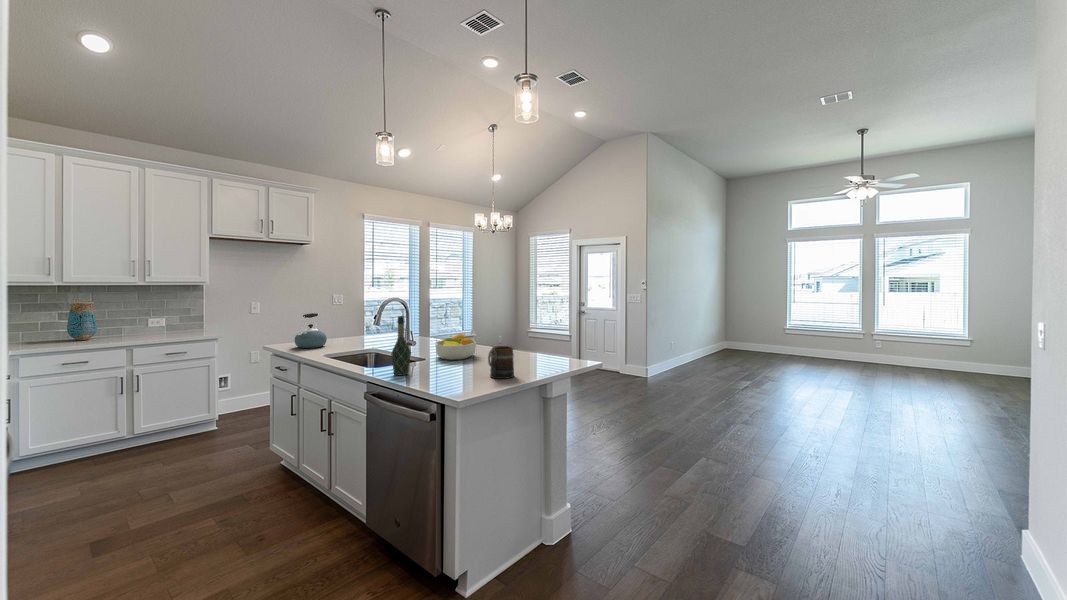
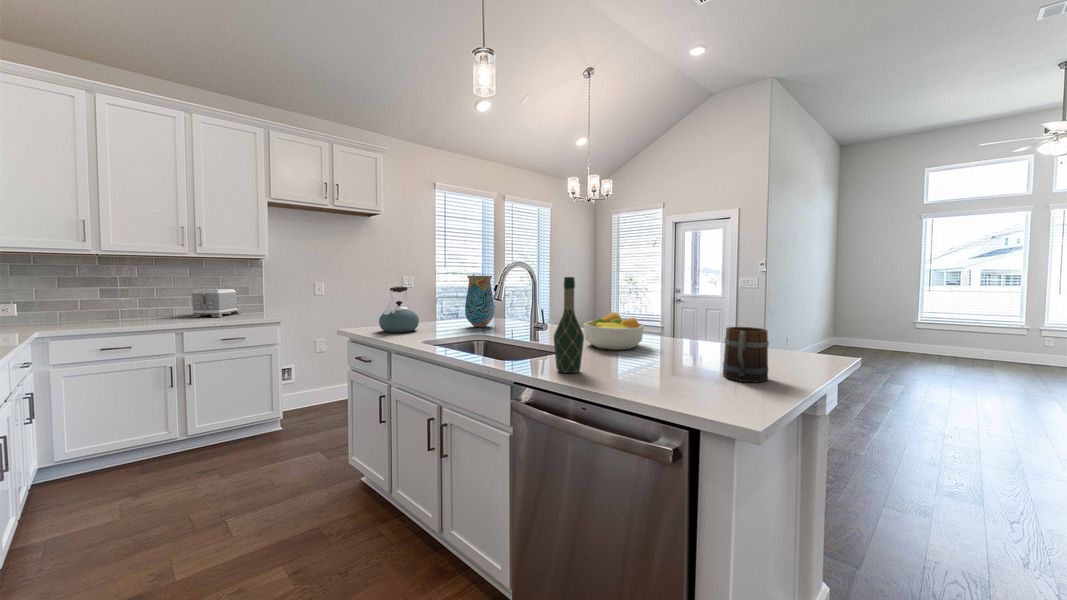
vase: present [67,302,97,340] -> present [465,276,494,327]
toaster: none [138,310,182,335] -> present [191,288,241,317]

